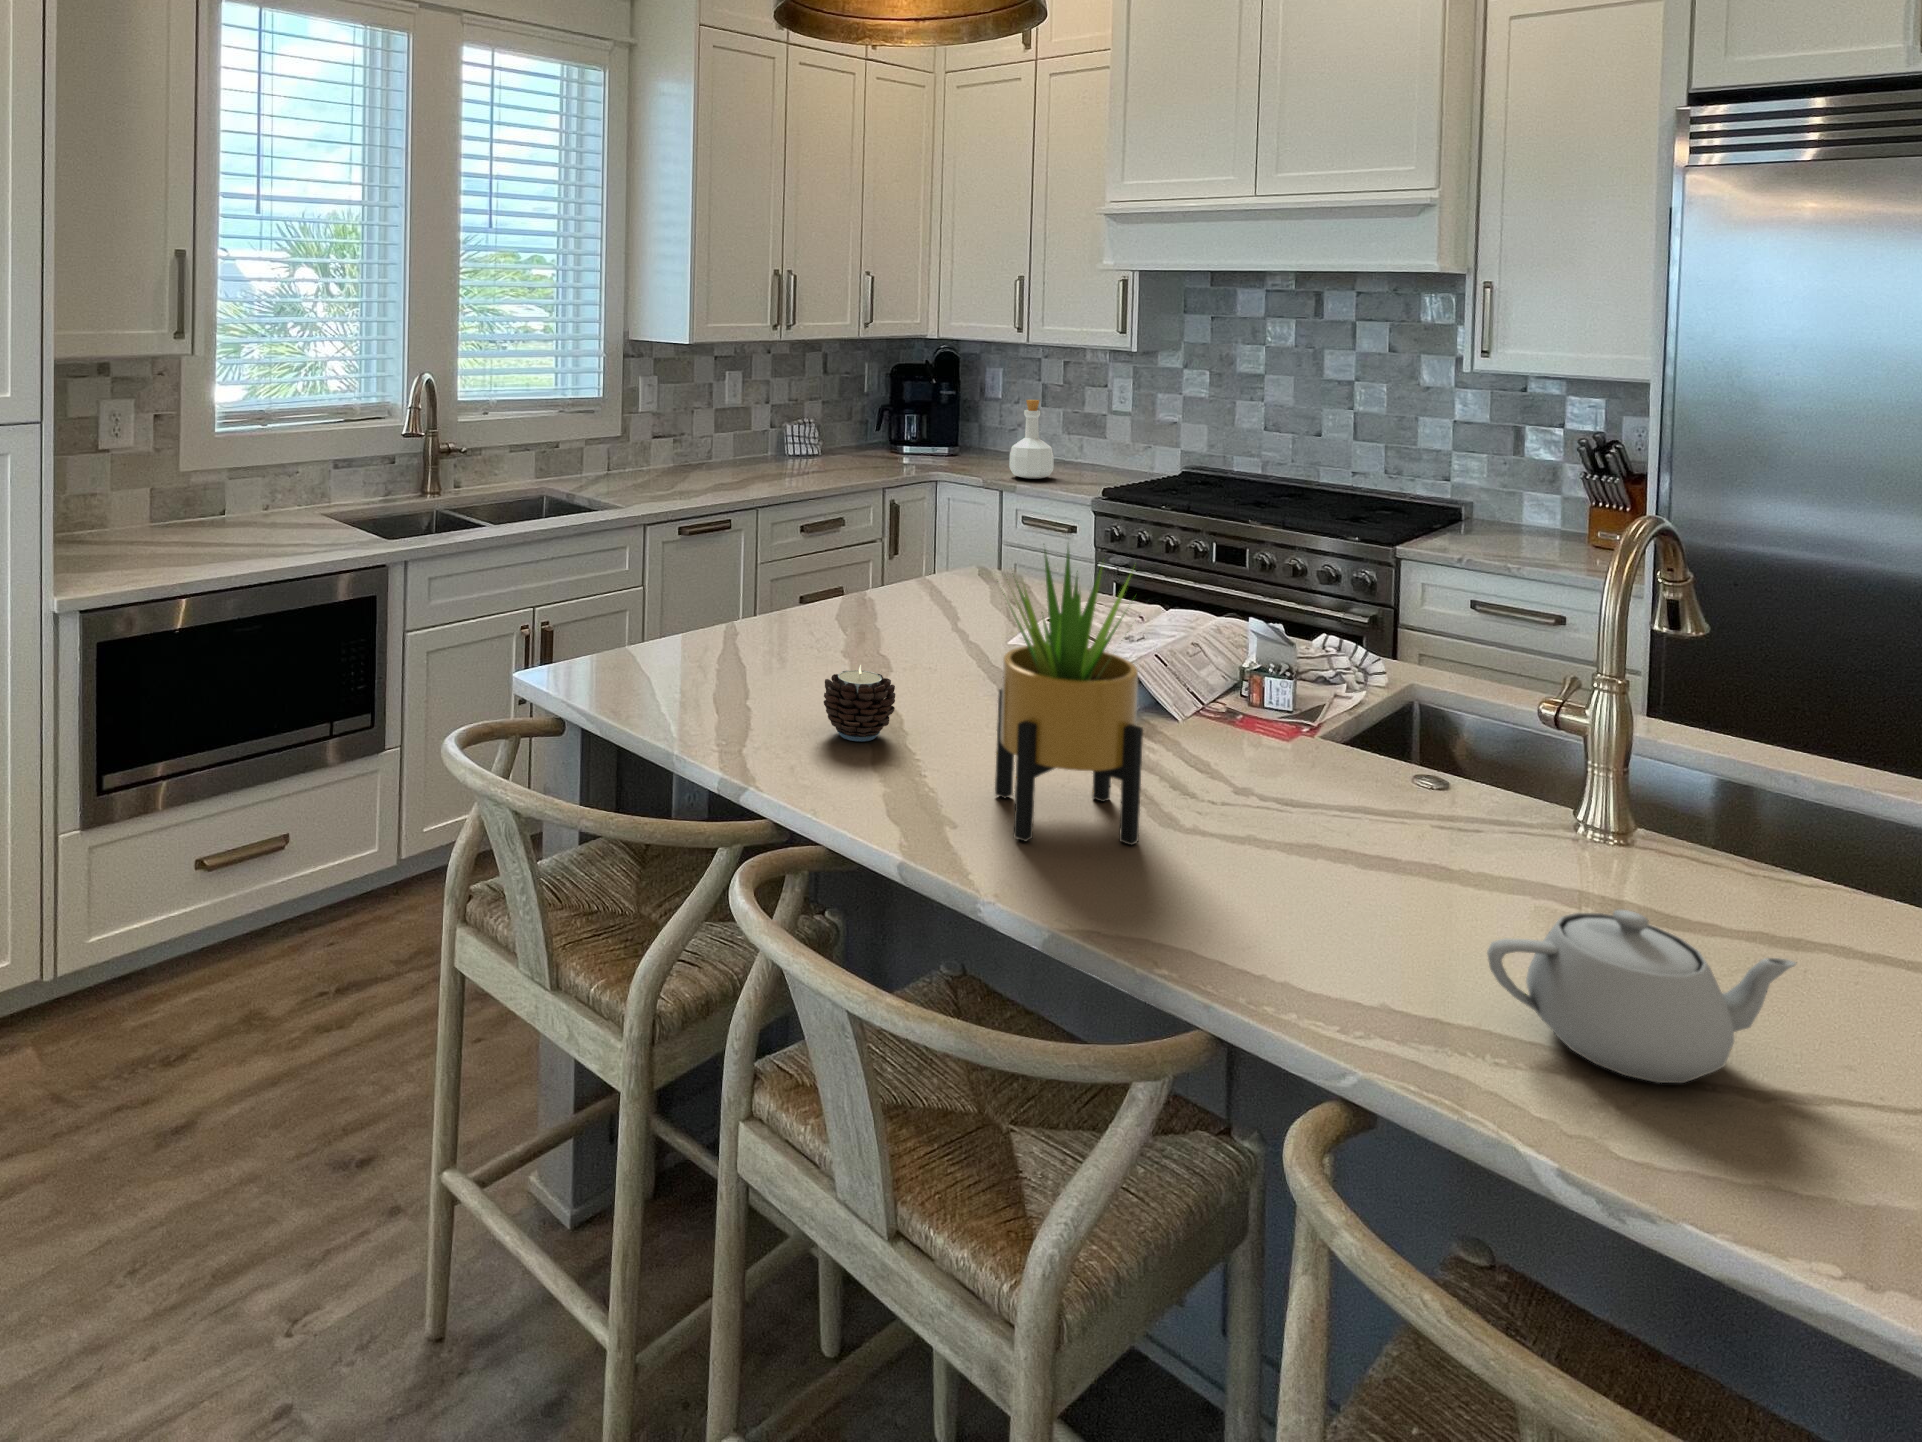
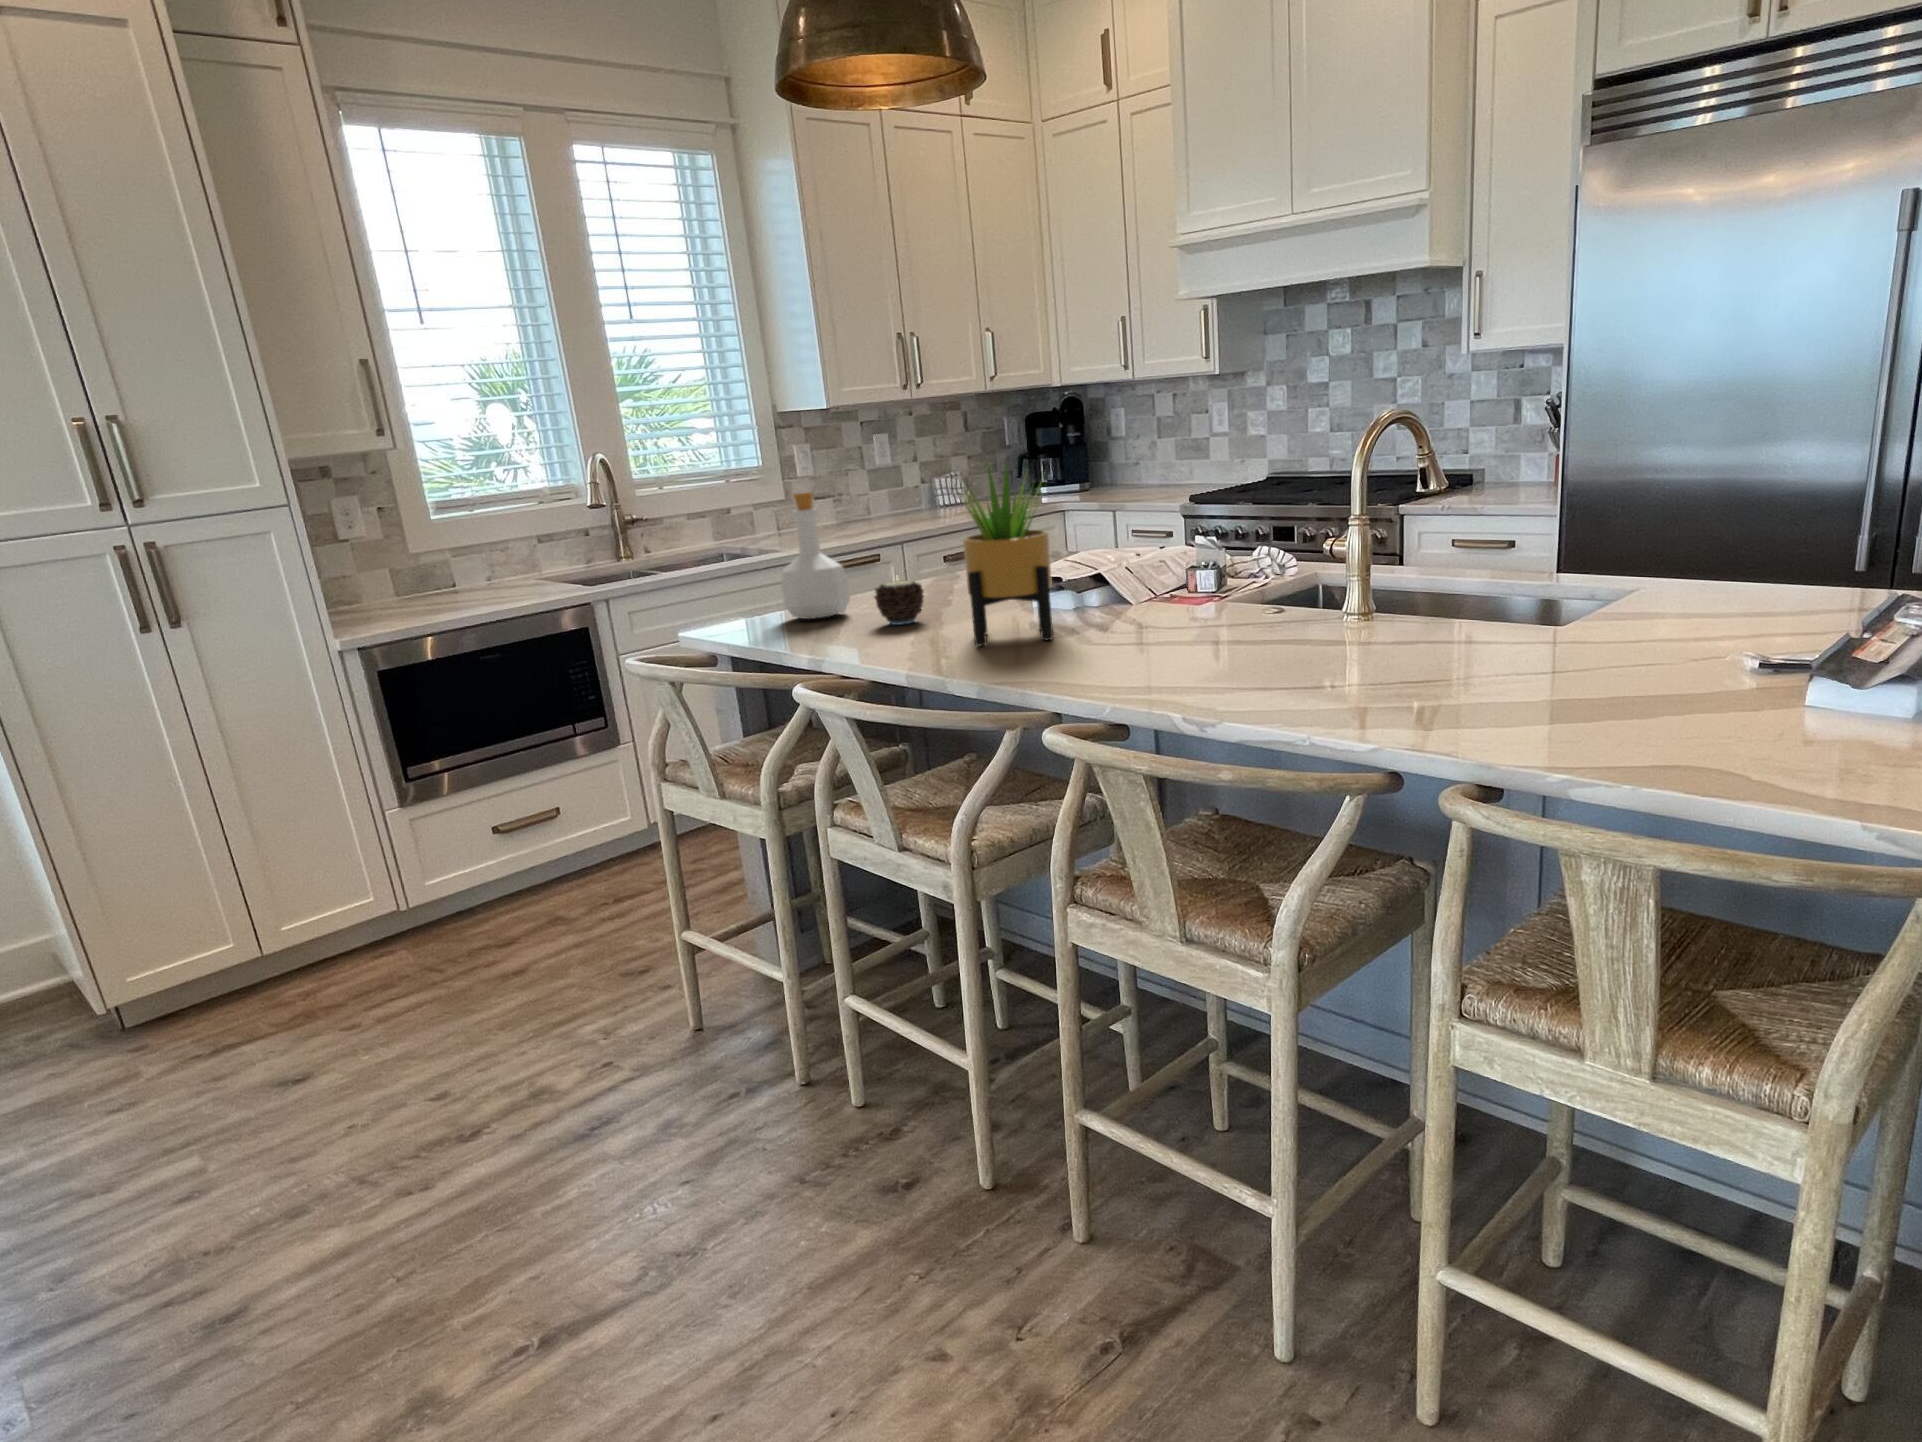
bottle: present [1010,400,1054,479] -> present [781,492,850,619]
teapot: present [1487,910,1797,1083] -> none [1185,593,1339,673]

